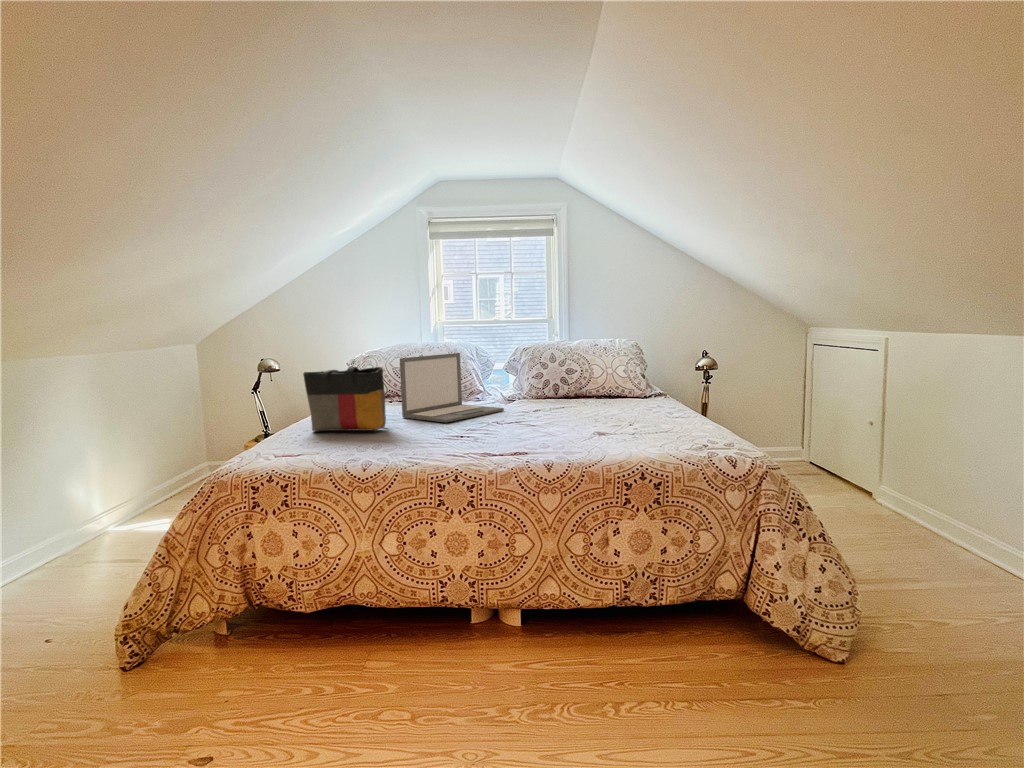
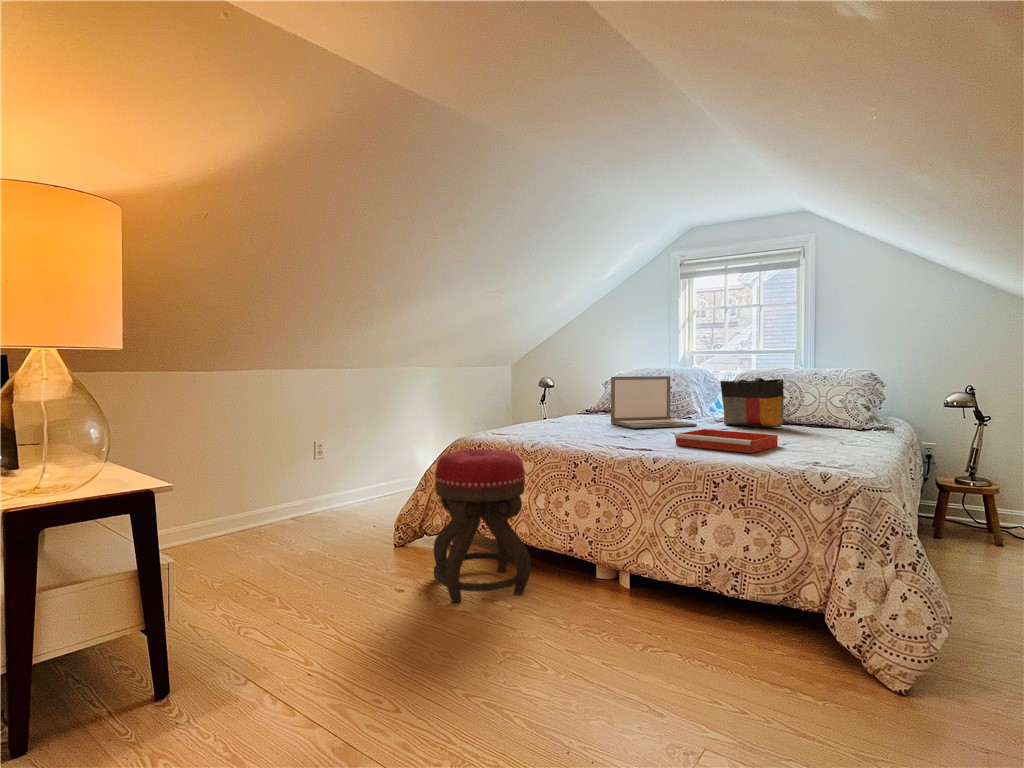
tote bag: present [303,367,386,432] -> present [720,378,784,427]
tray: none [534,416,628,441] -> present [675,429,778,453]
ottoman: none [249,484,418,731] -> present [433,449,531,602]

